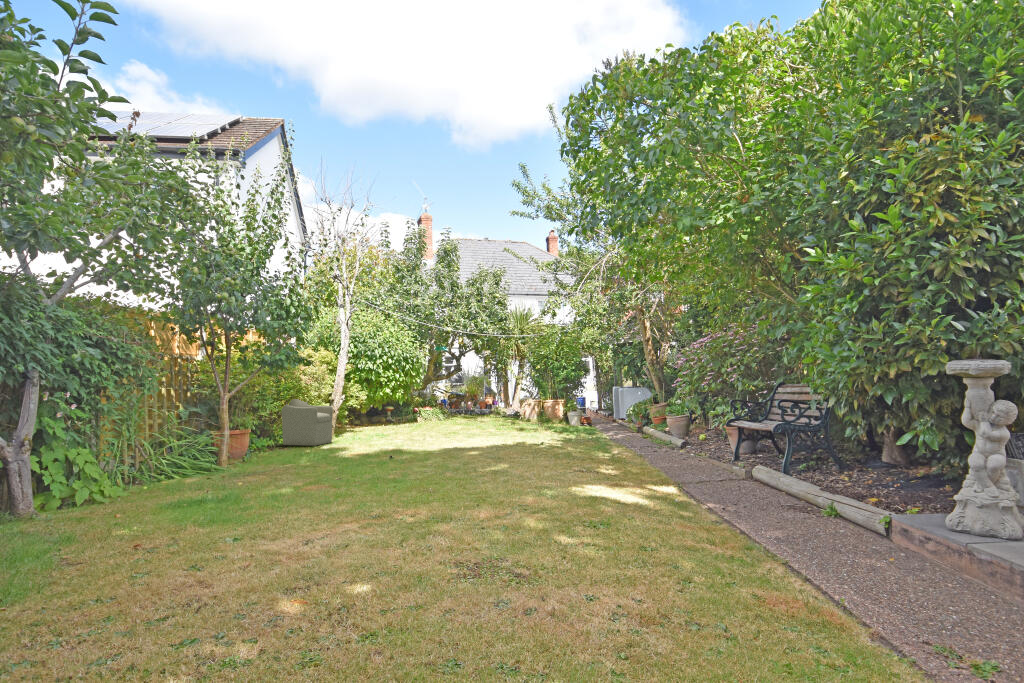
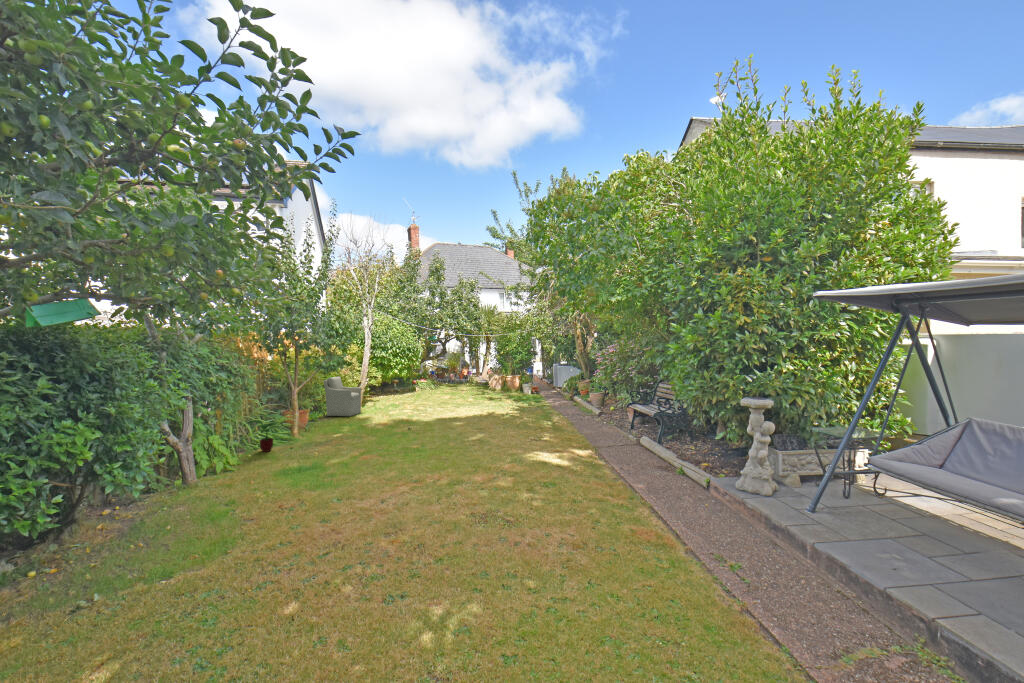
potted plant: none [139,434,200,481] -> present [246,420,281,452]

